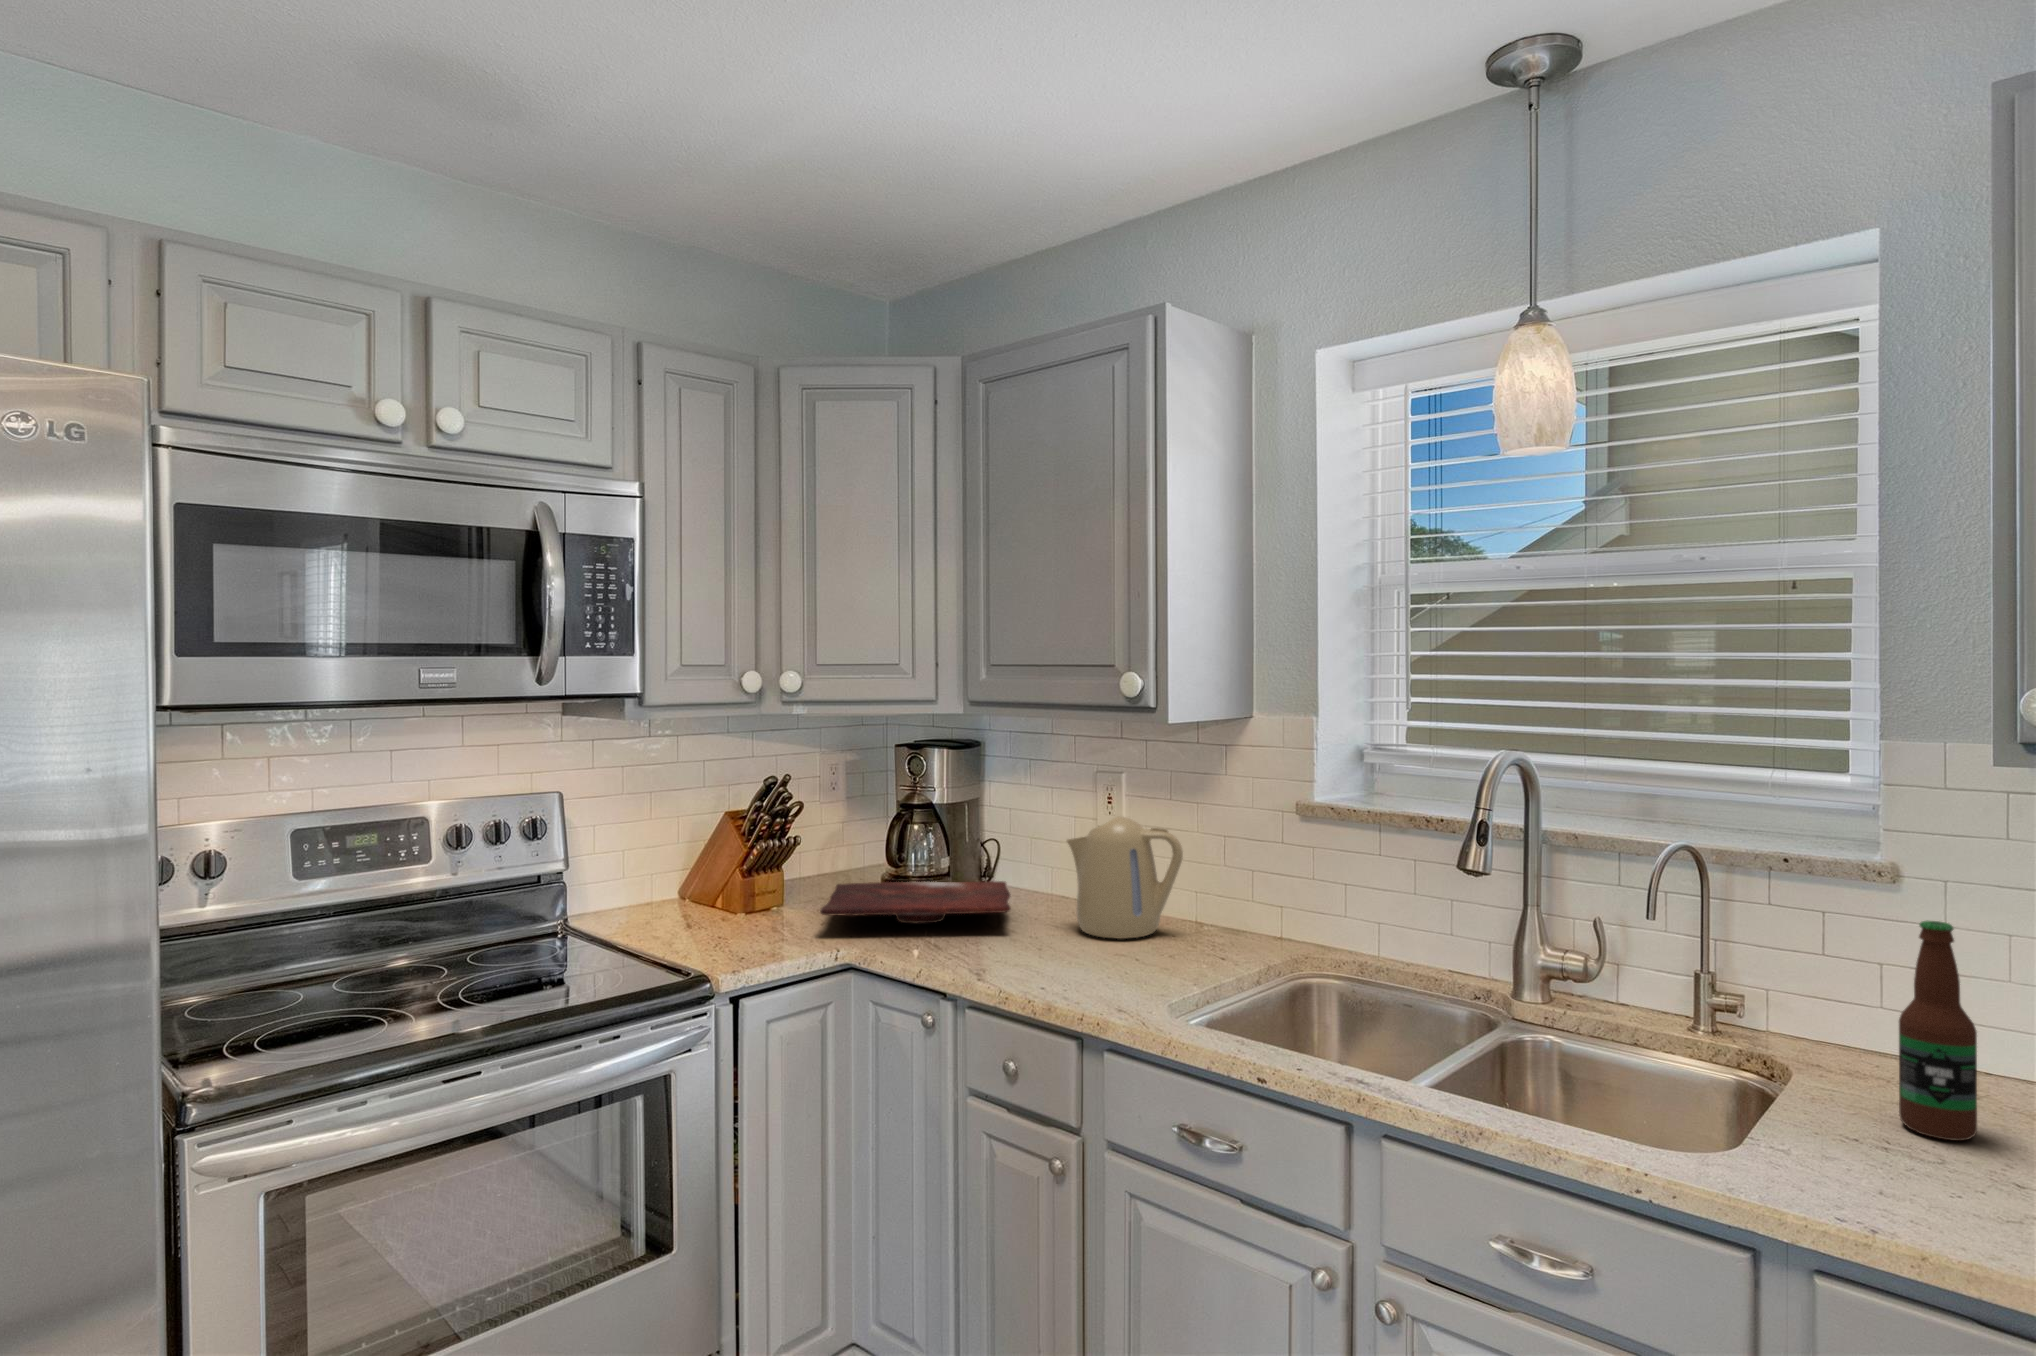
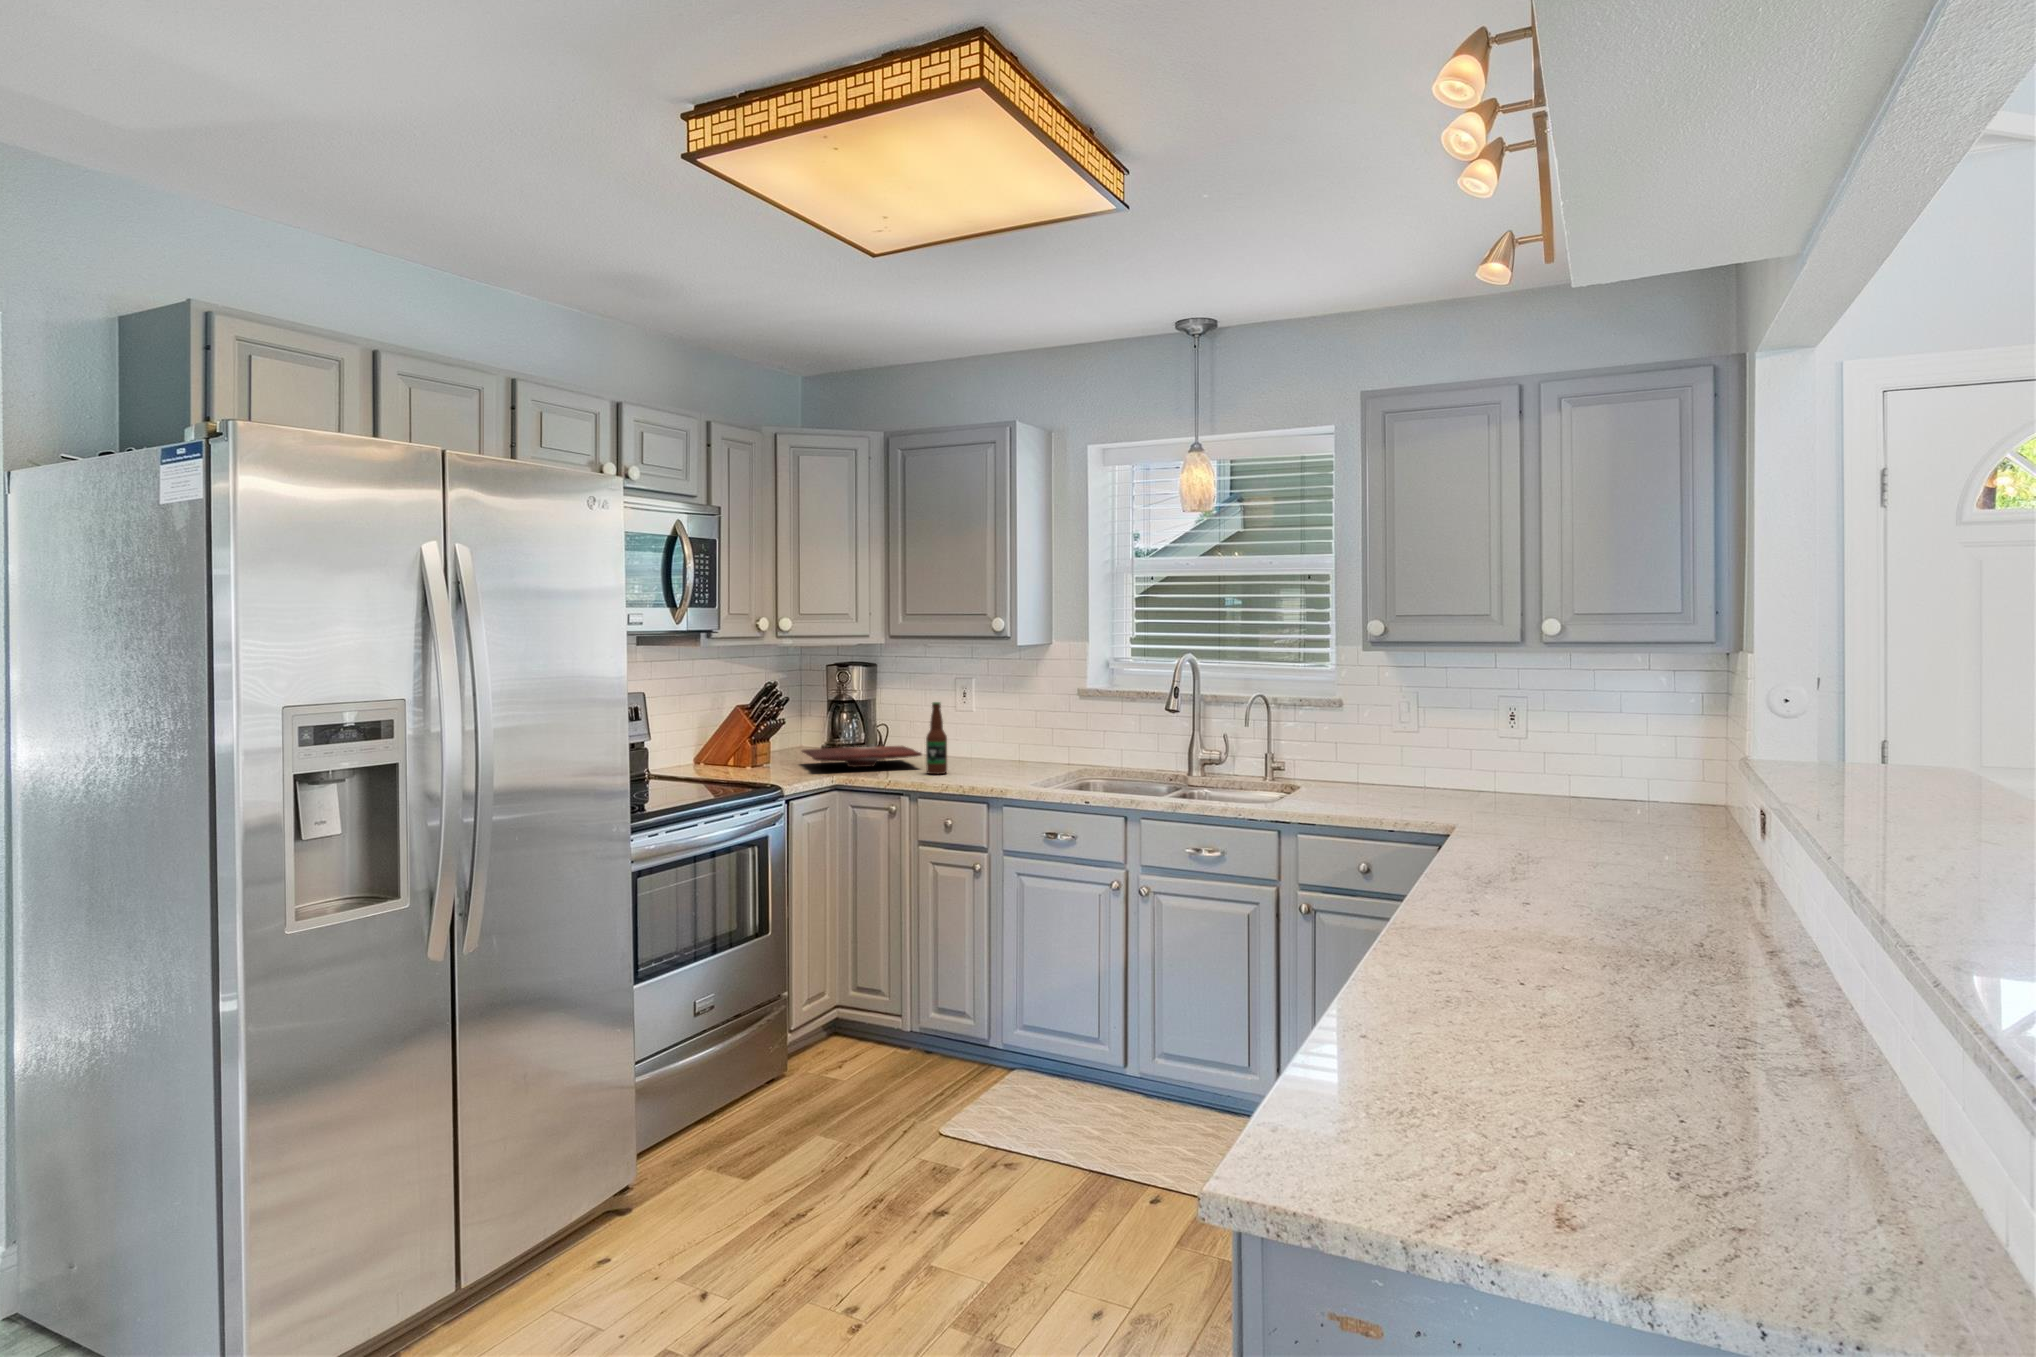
kettle: present [1067,816,1183,939] -> none [949,701,1016,768]
bottle: present [1899,921,1977,1141] -> present [926,702,947,774]

